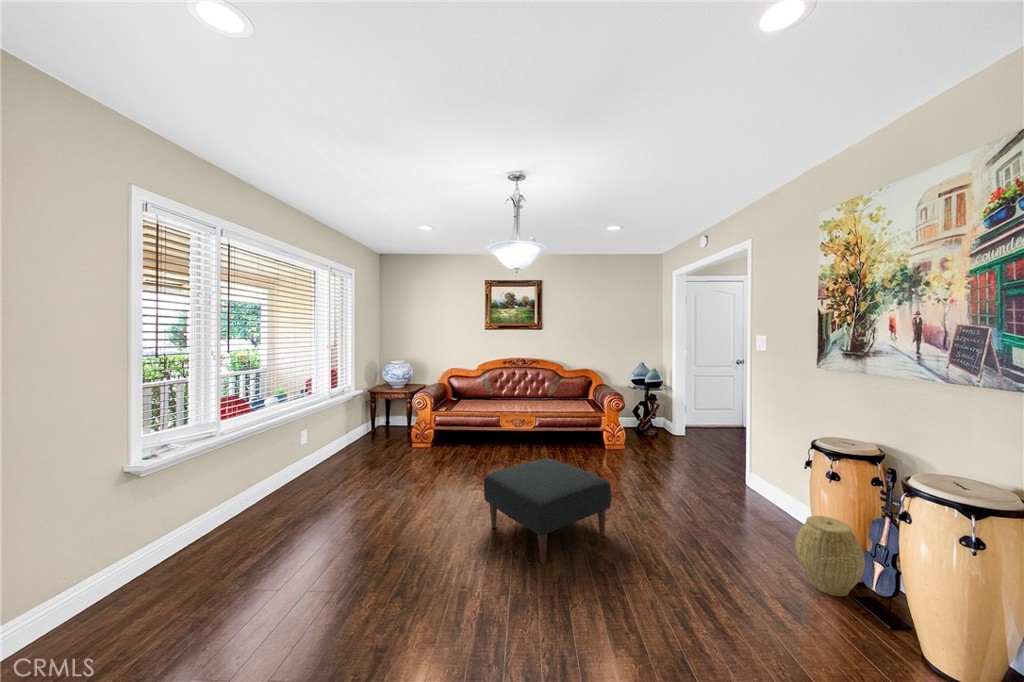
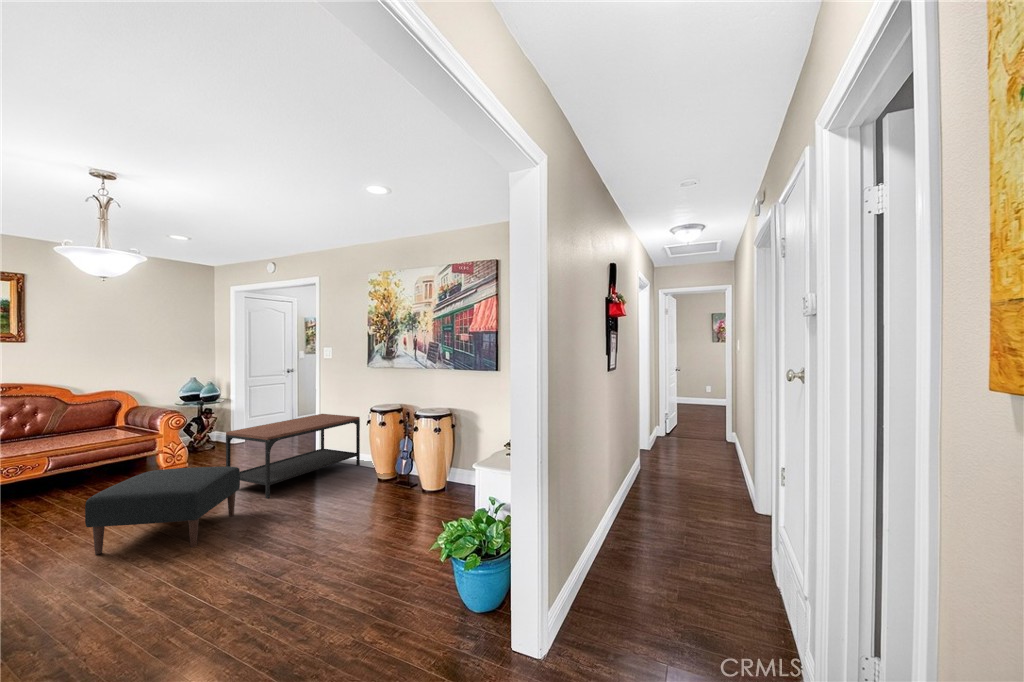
coffee table: none [624,427,805,528] -> present [226,414,360,499]
woven basket: present [795,516,865,596] -> none [368,447,399,487]

